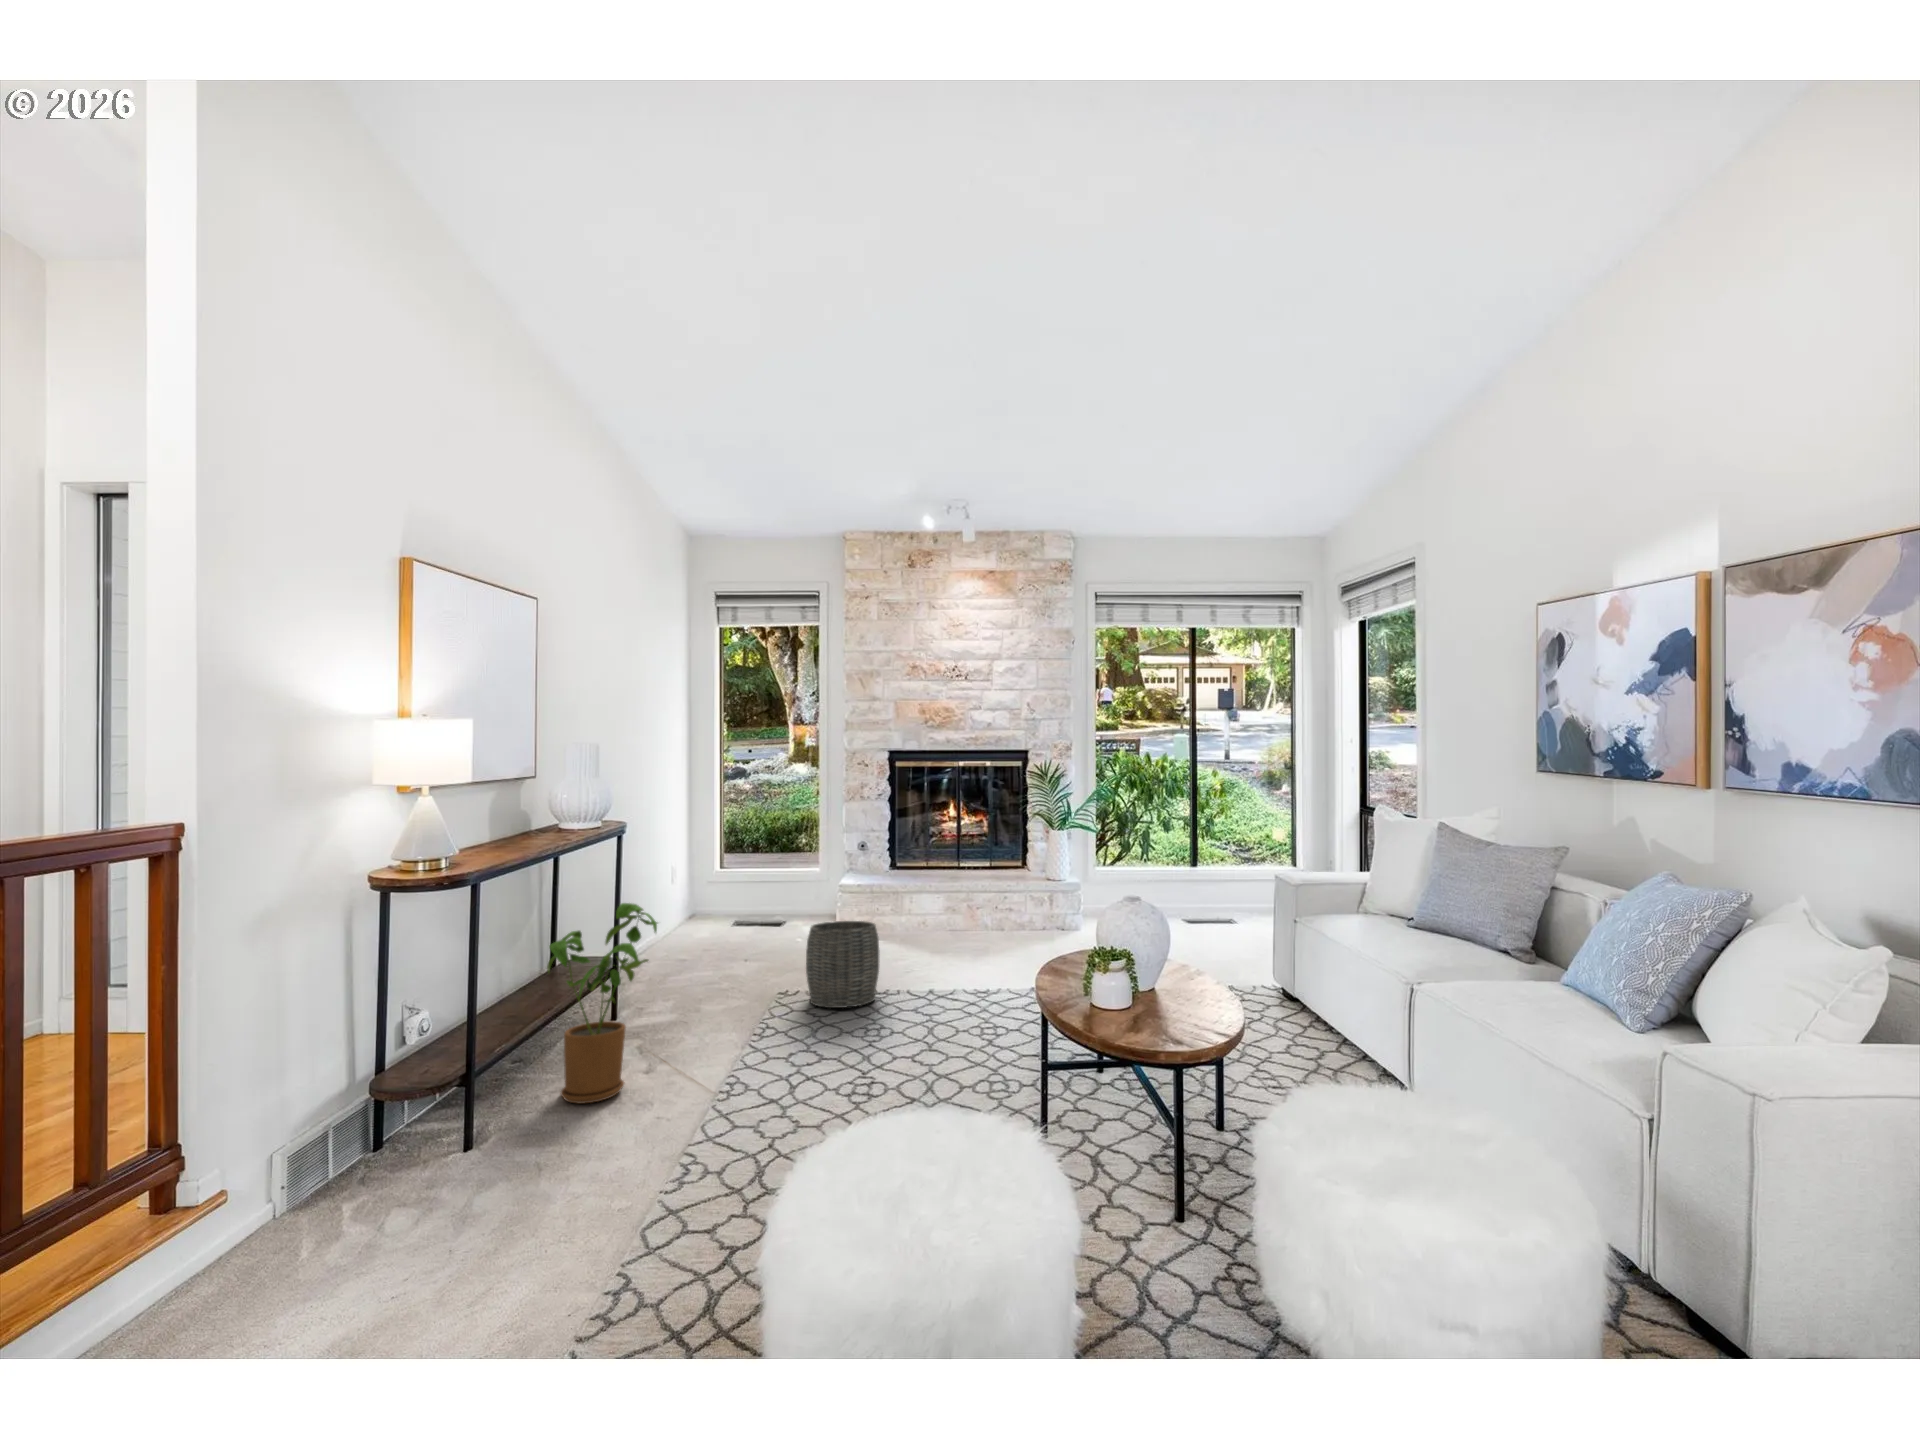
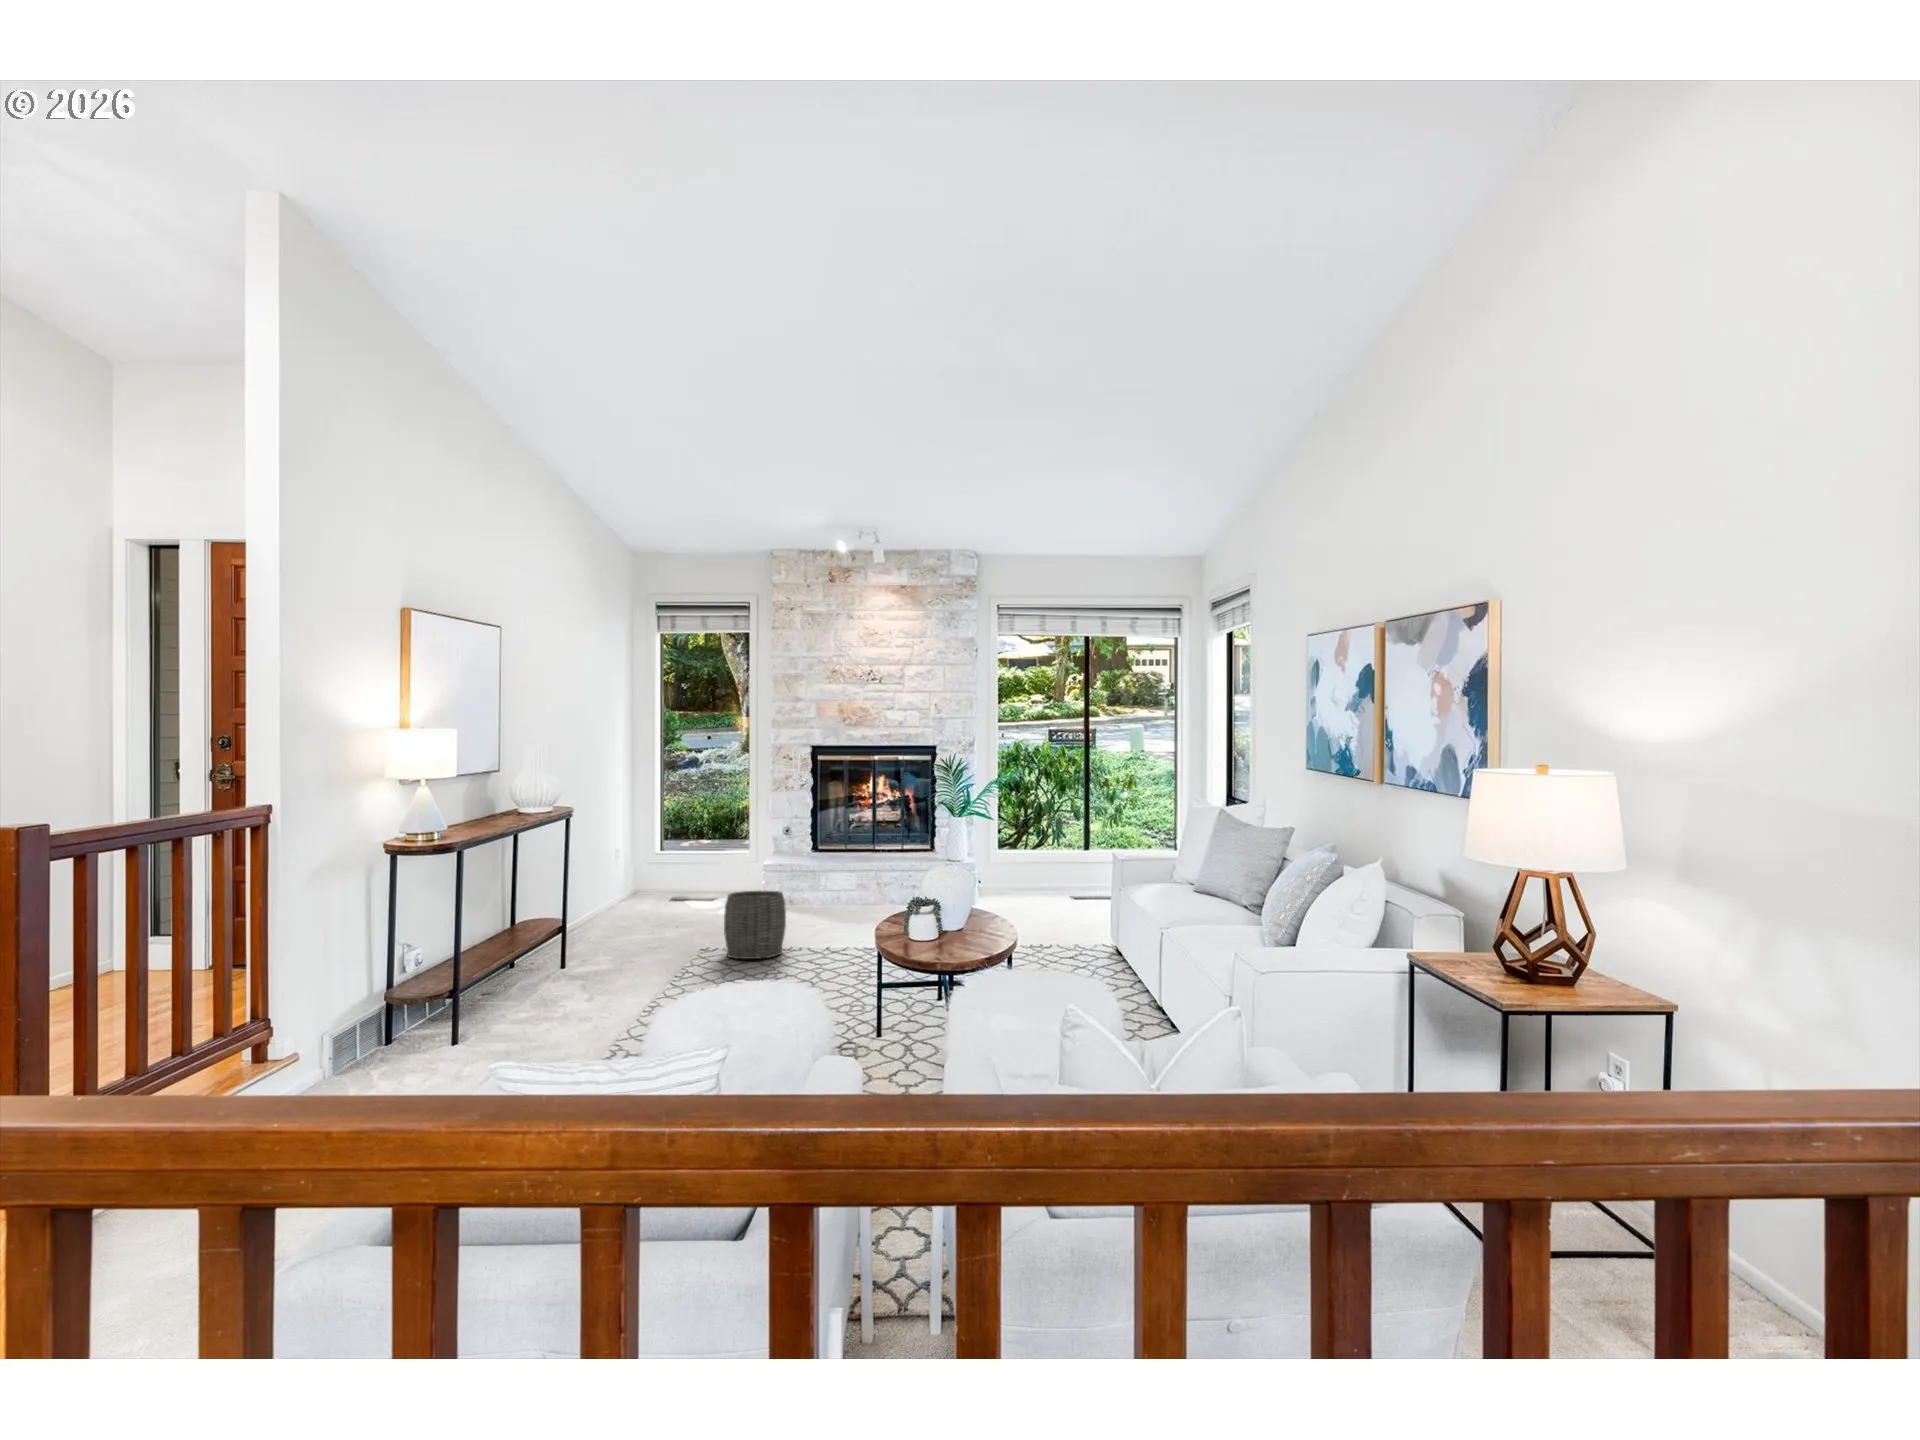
house plant: present [547,903,657,1103] -> none [511,869,600,1019]

